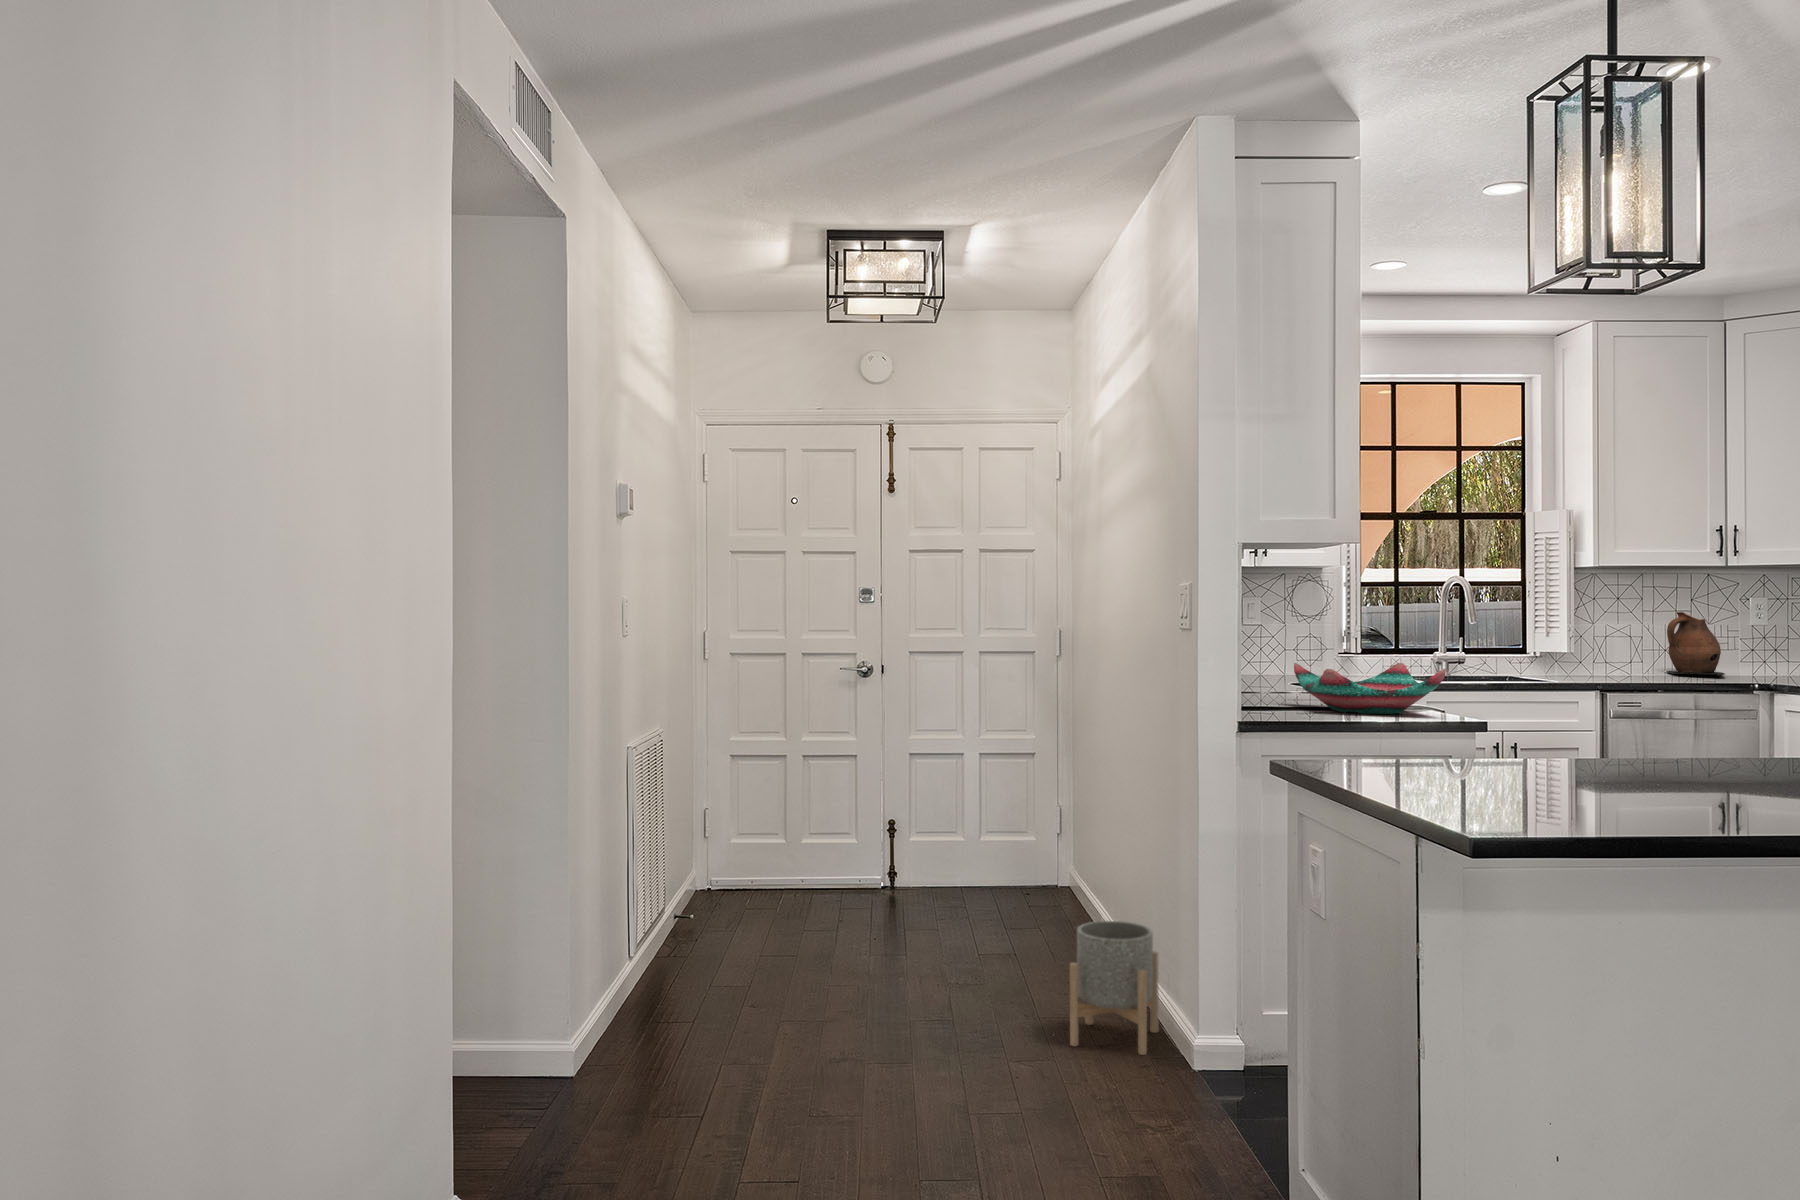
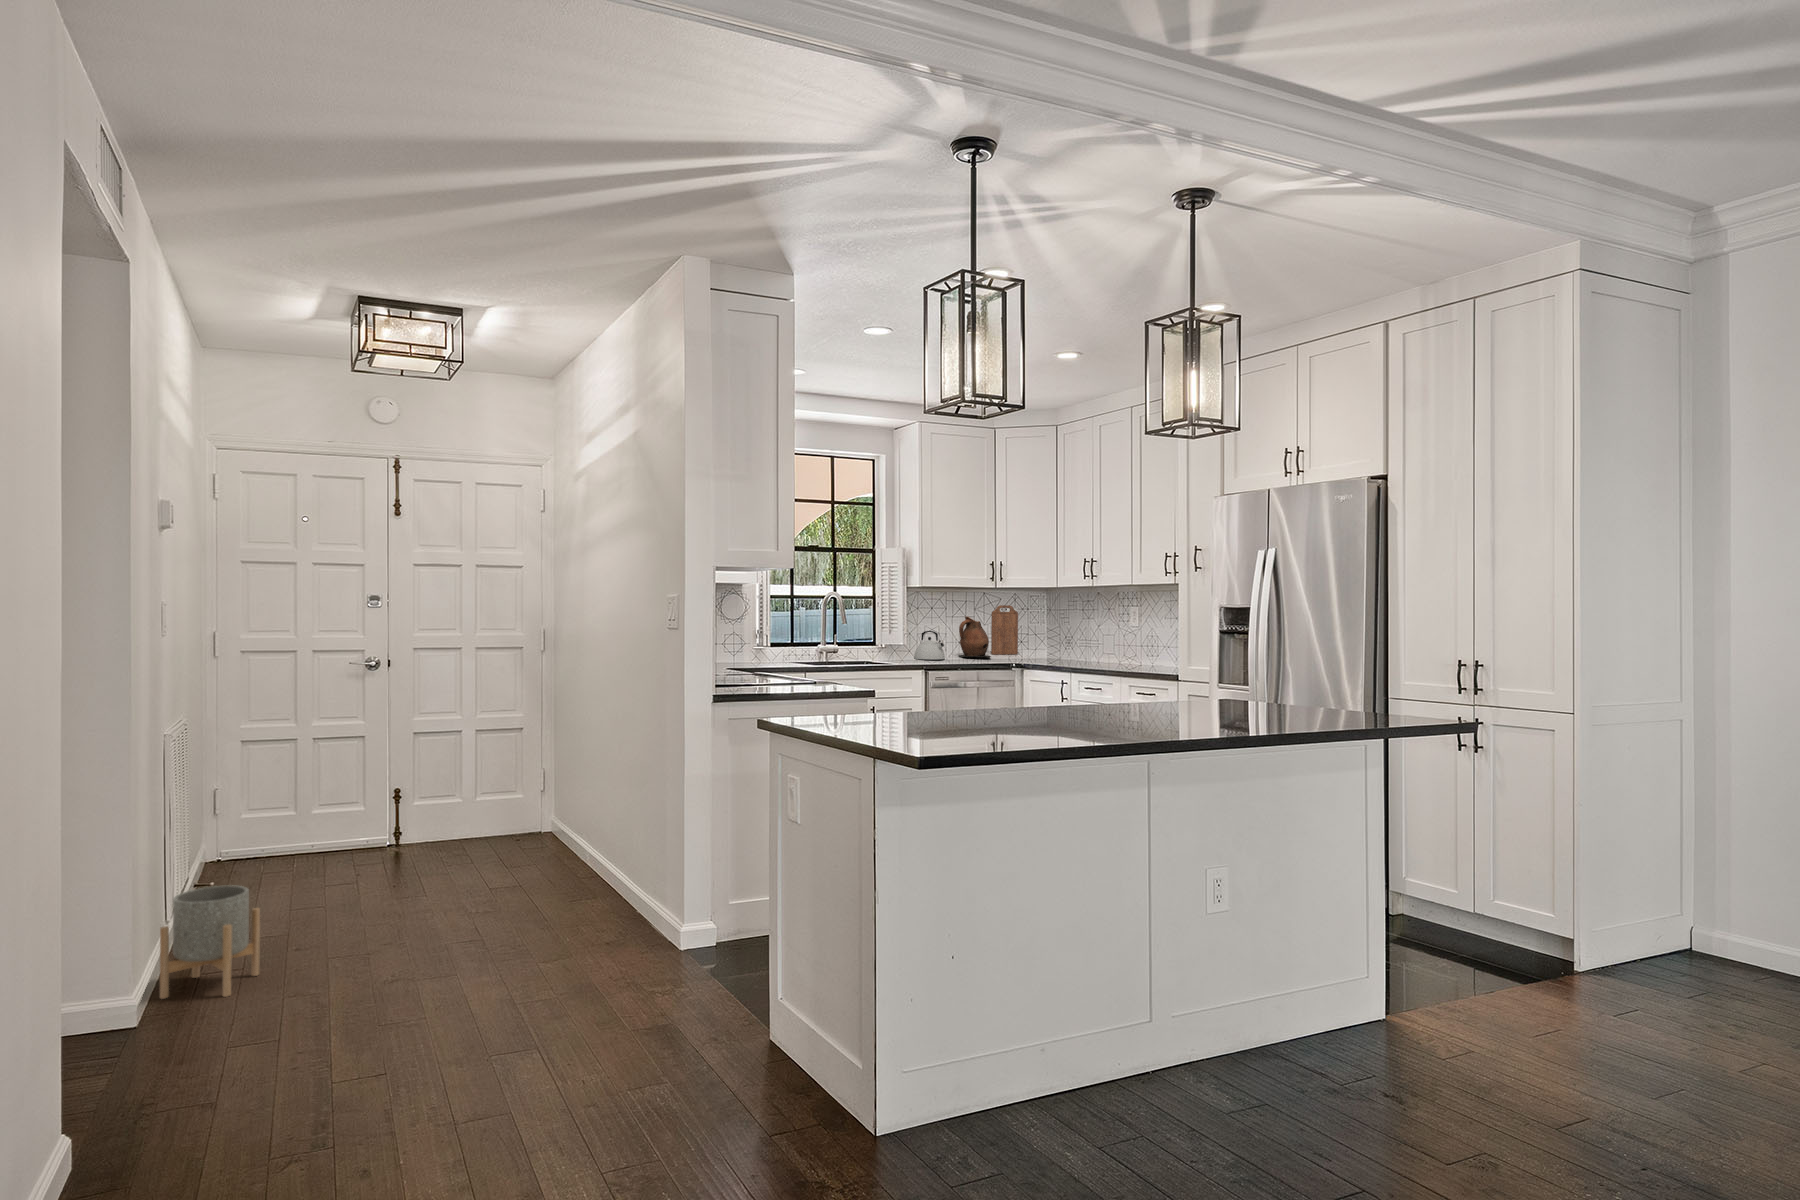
cutting board: none [1725,595,1774,671] -> present [991,605,1018,655]
kettle: none [1589,633,1643,677] -> present [914,631,945,660]
decorative bowl: present [1294,663,1445,714] -> none [733,654,830,689]
planter: present [1070,921,1159,1055] -> present [160,885,260,999]

